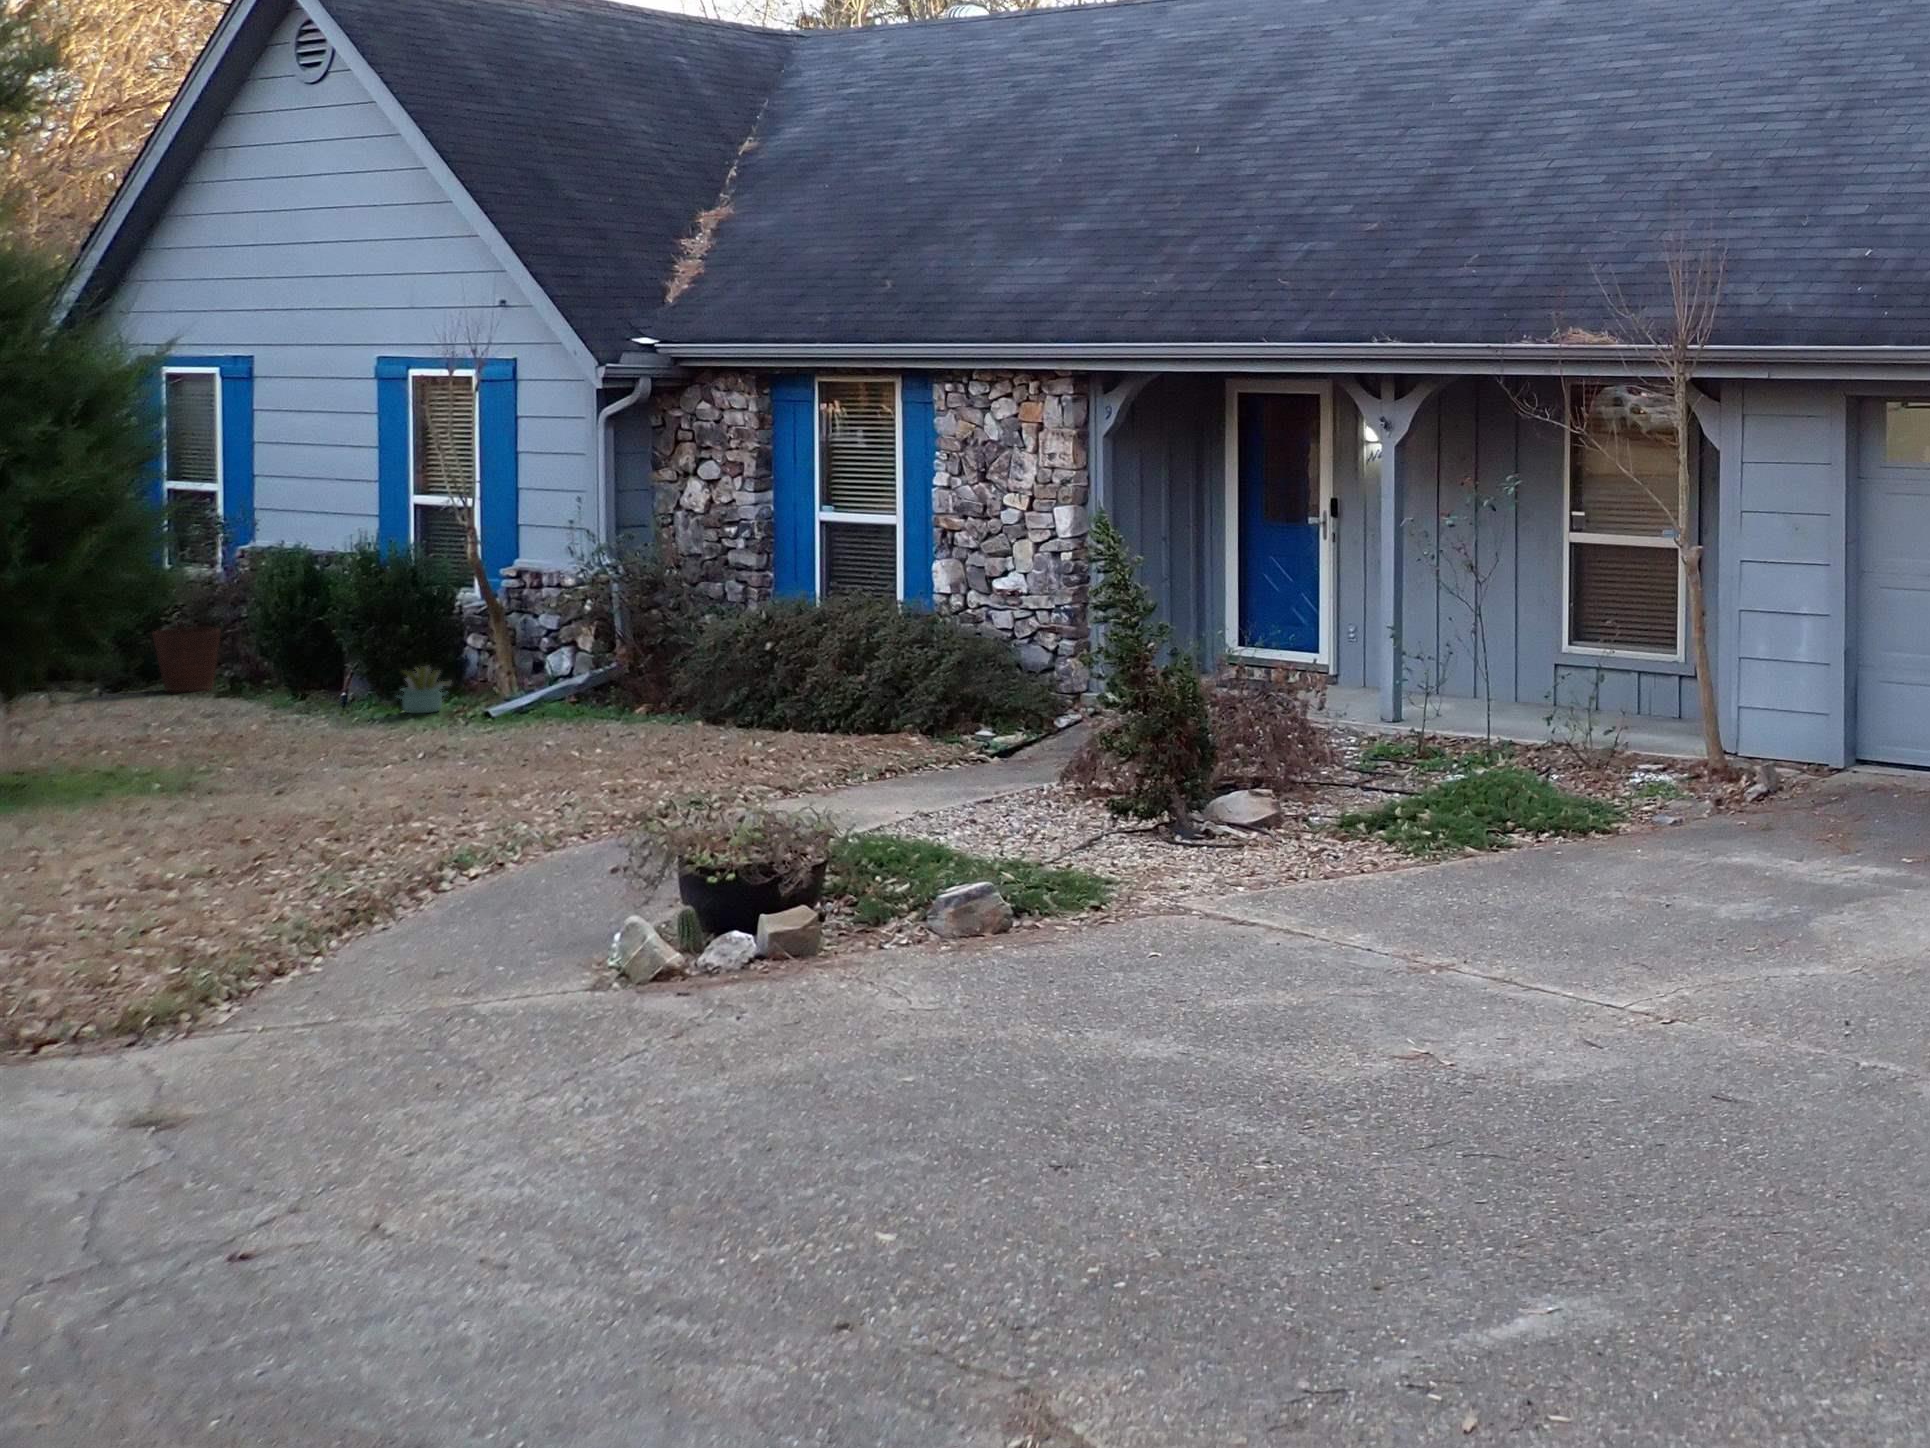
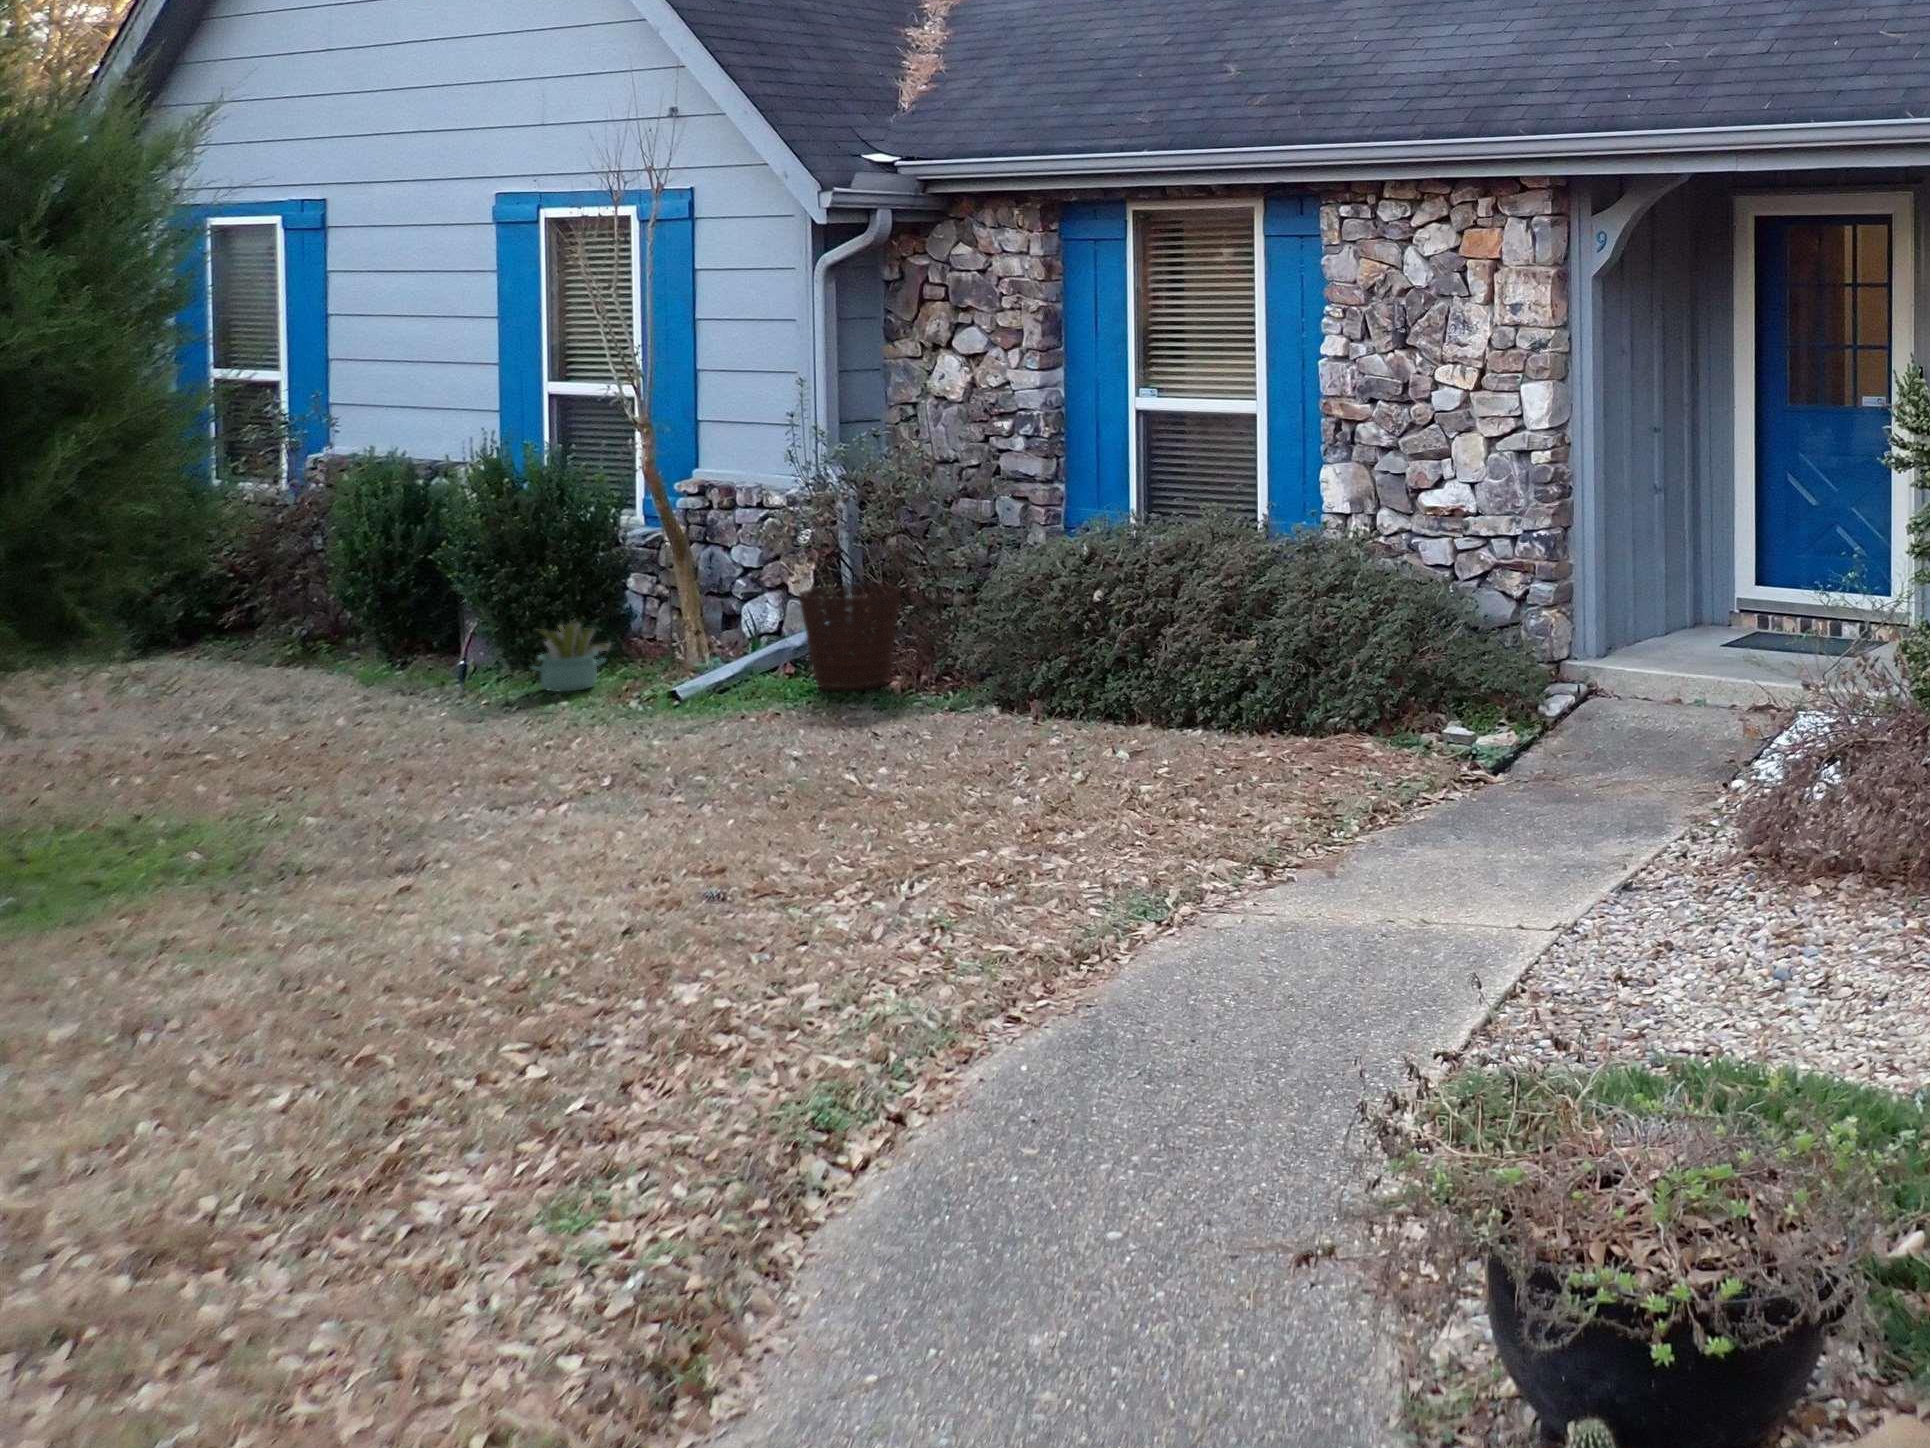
basket: present [152,627,221,692] -> present [799,584,901,691]

